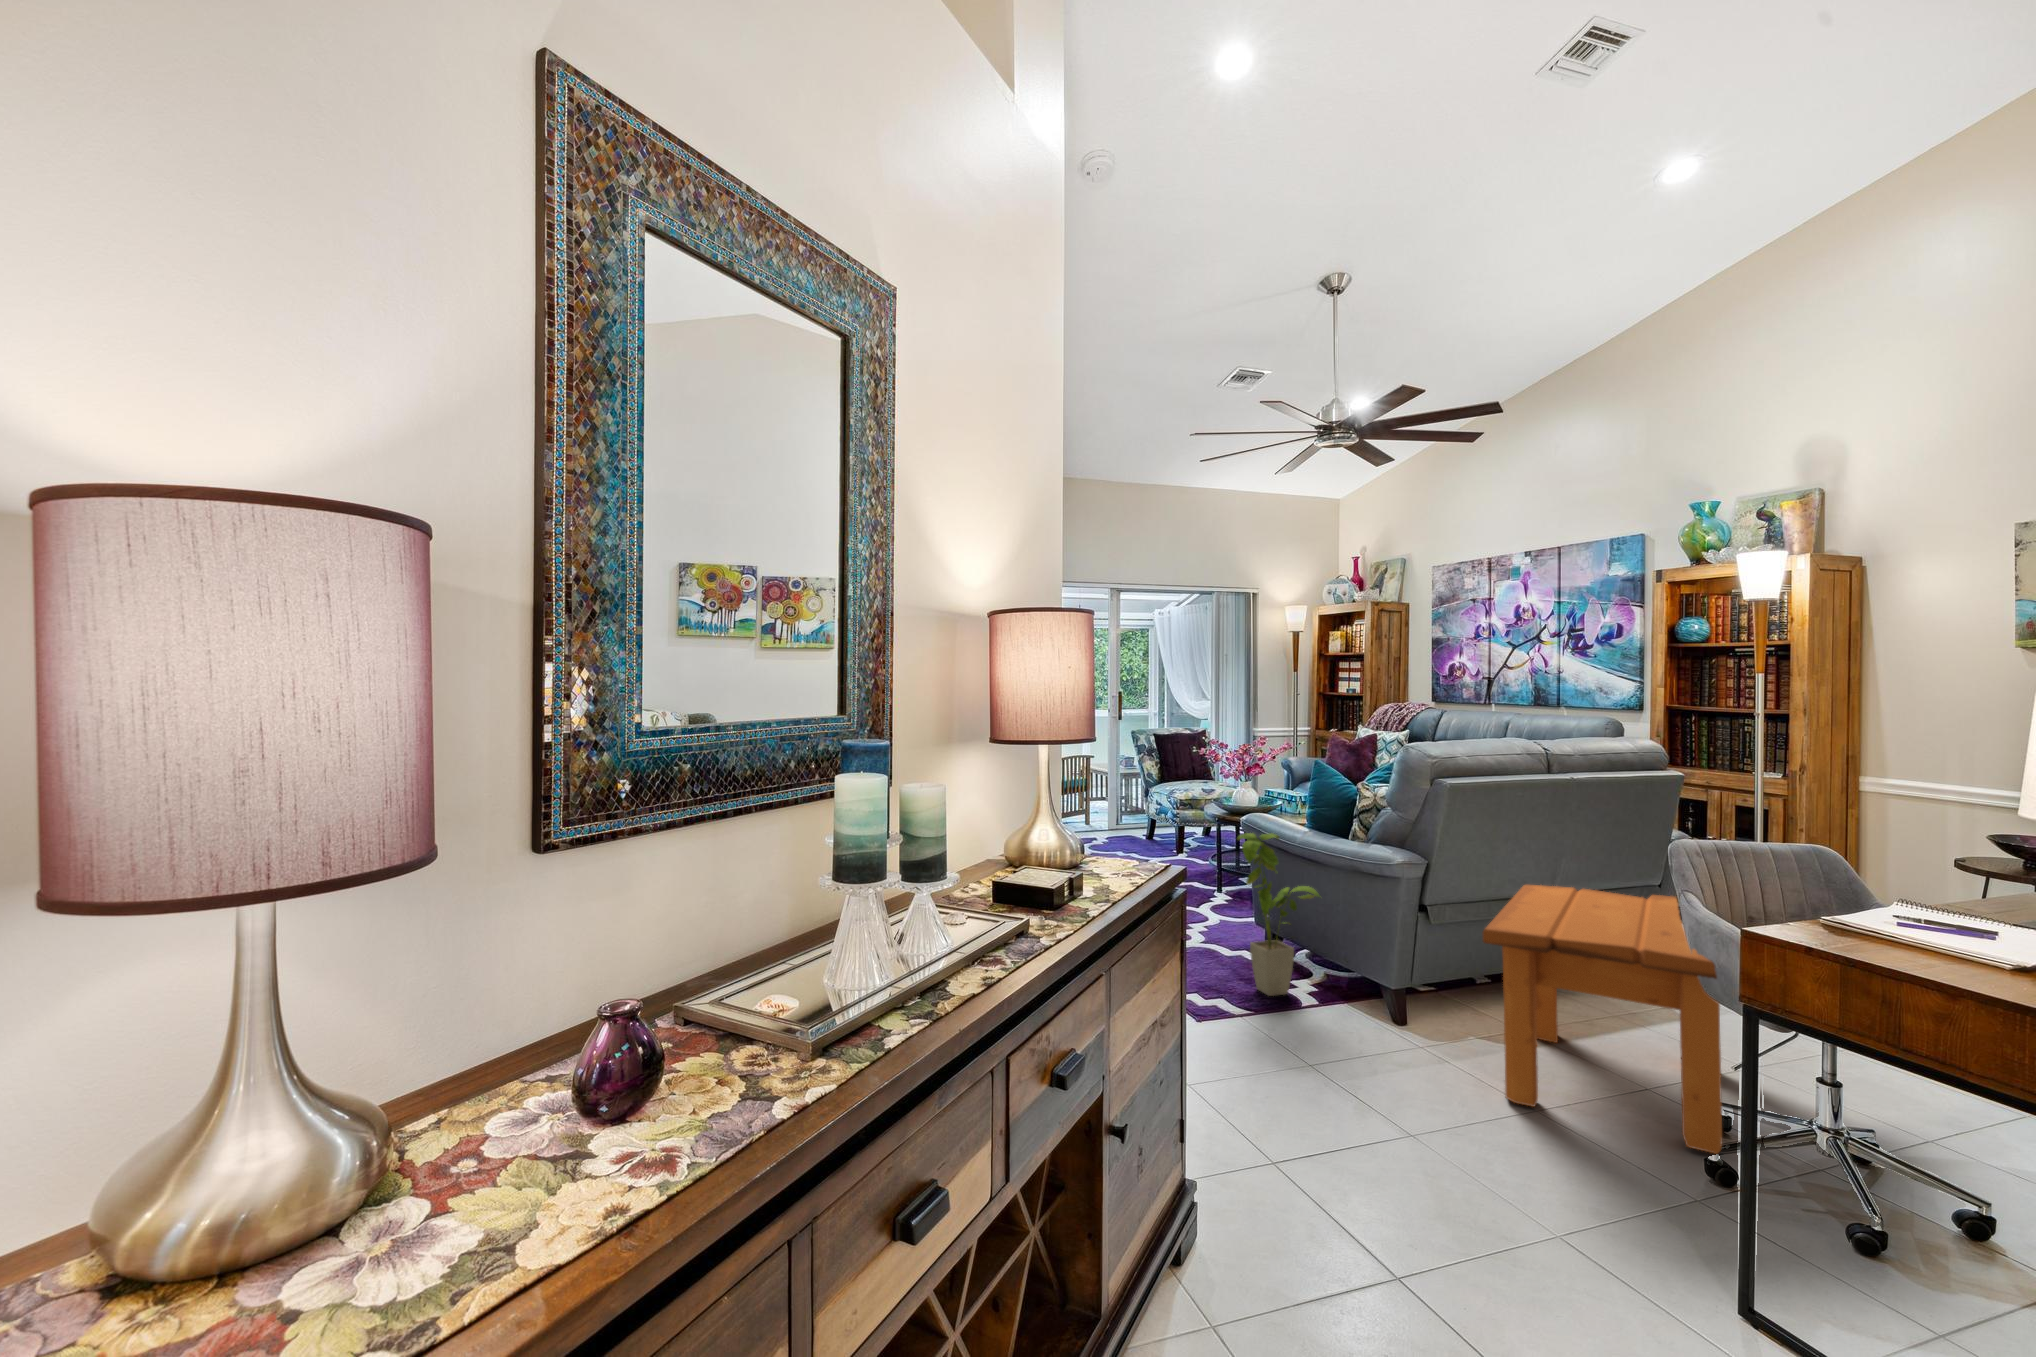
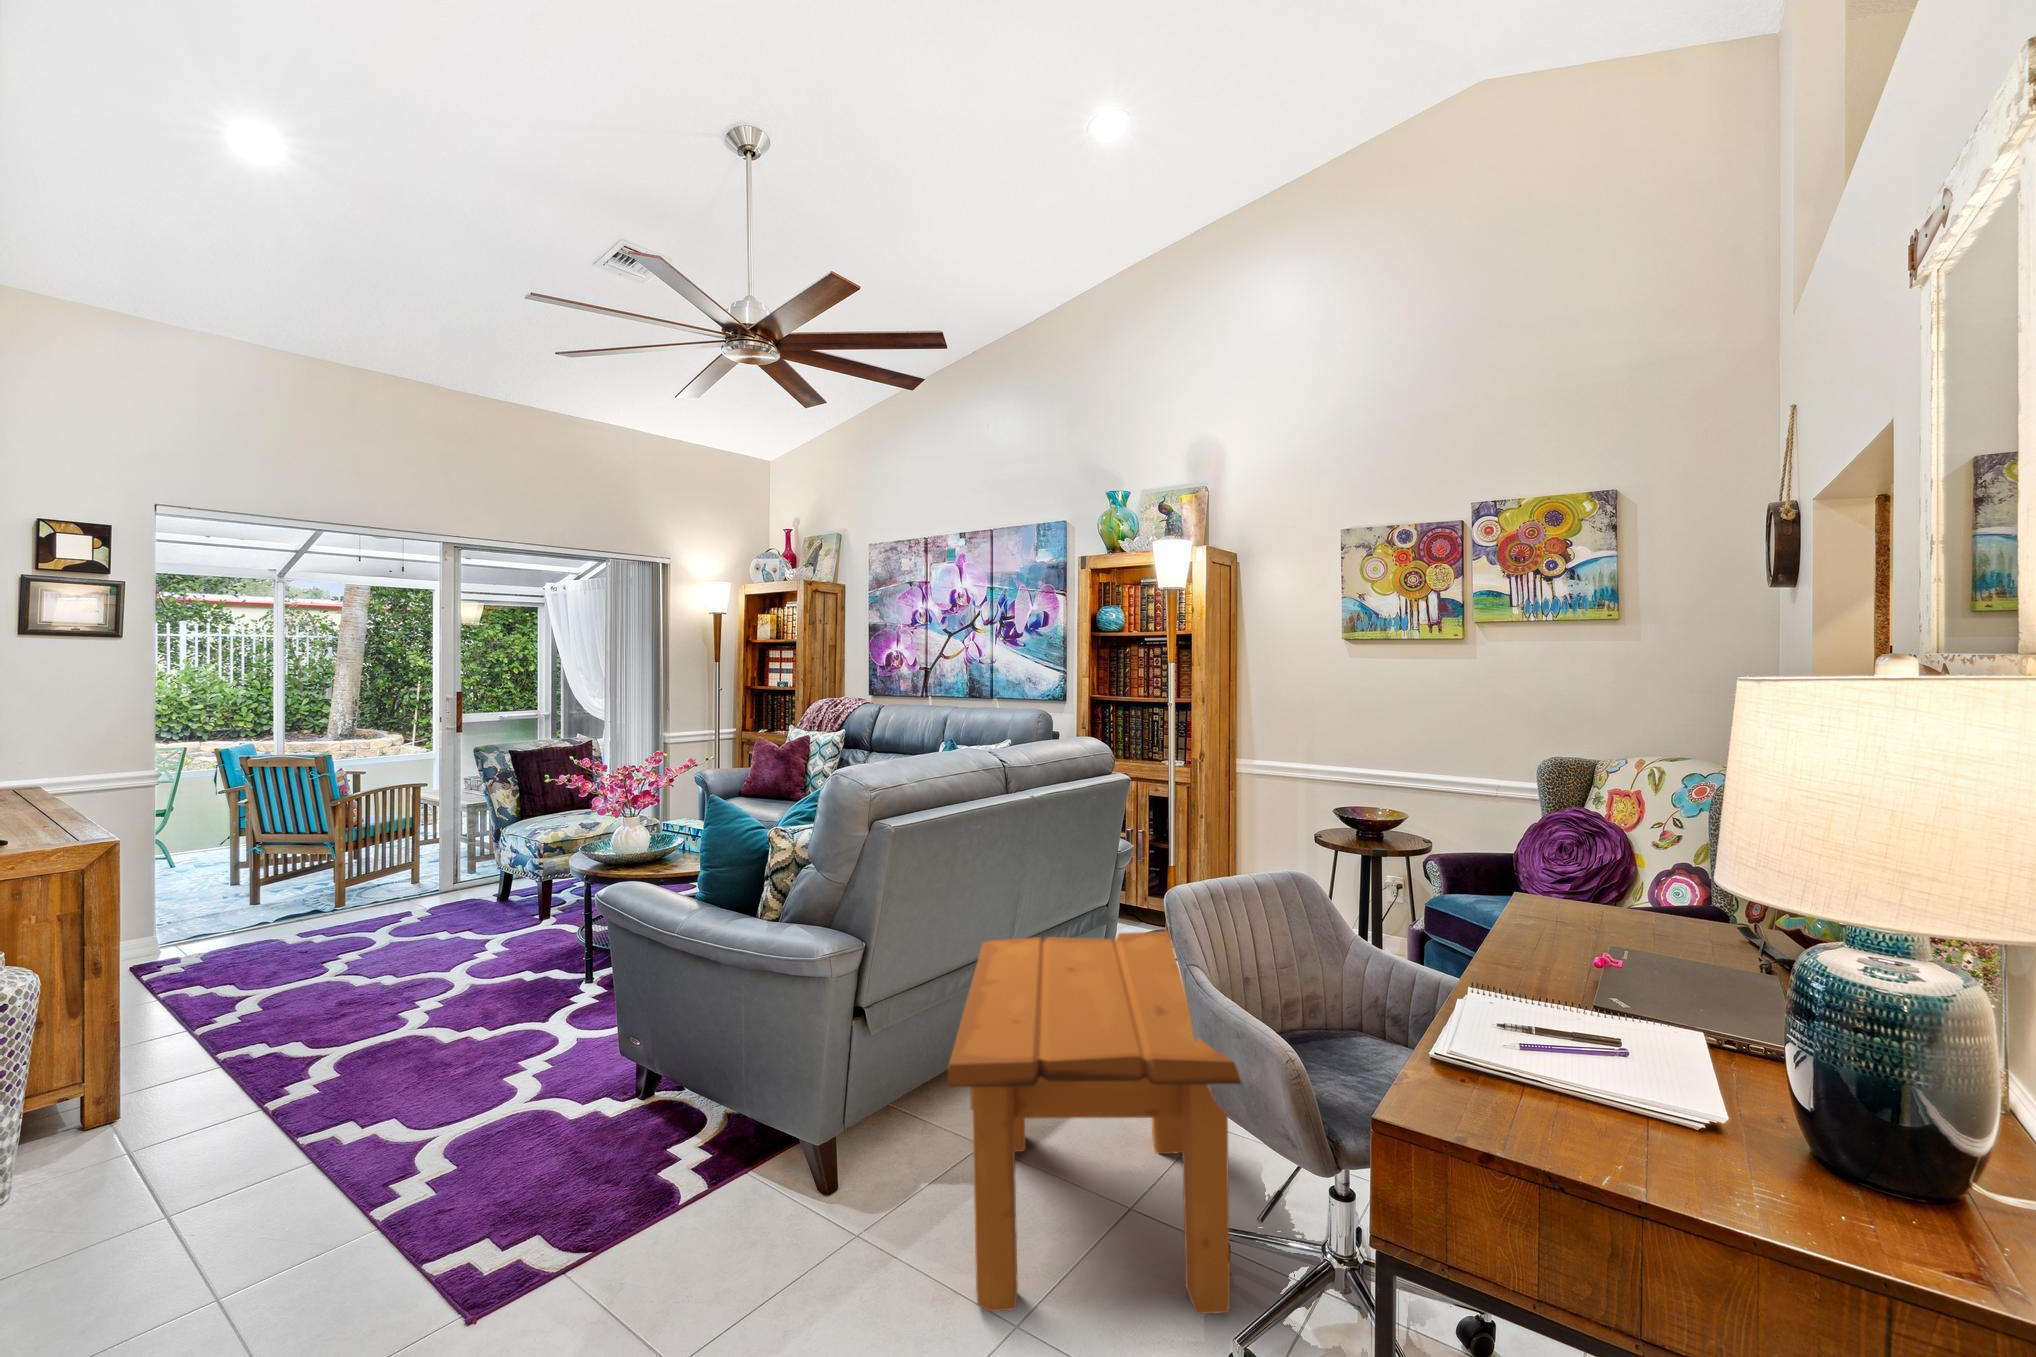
house plant: present [1238,833,1320,996] -> none [574,922,715,1189]

